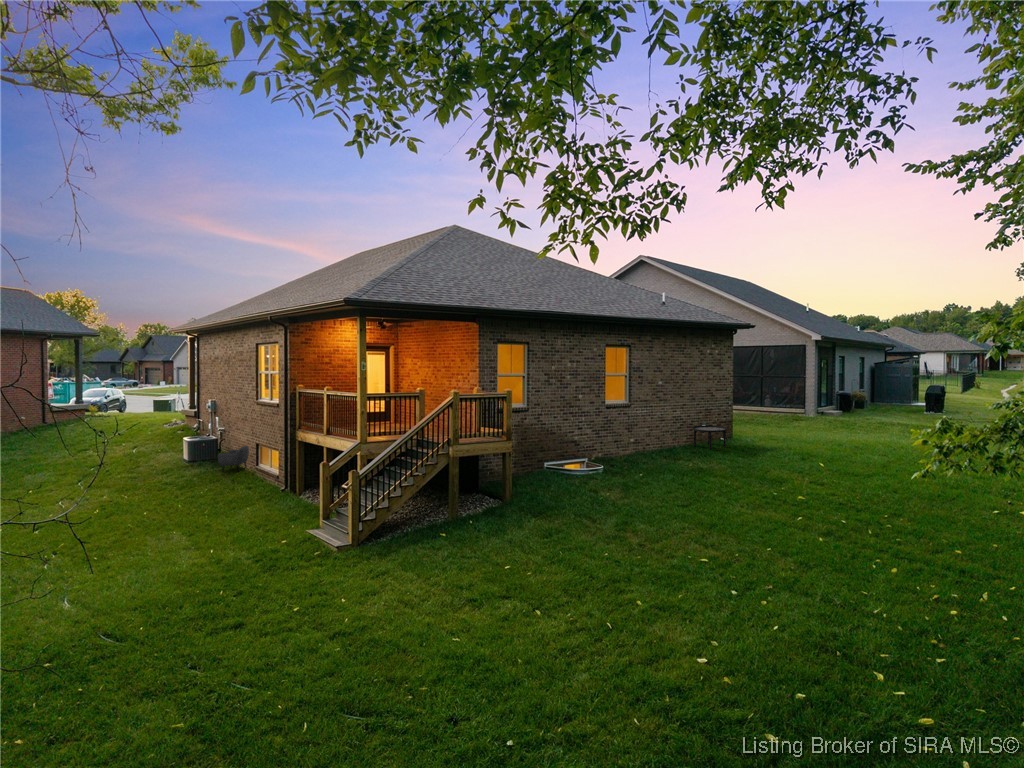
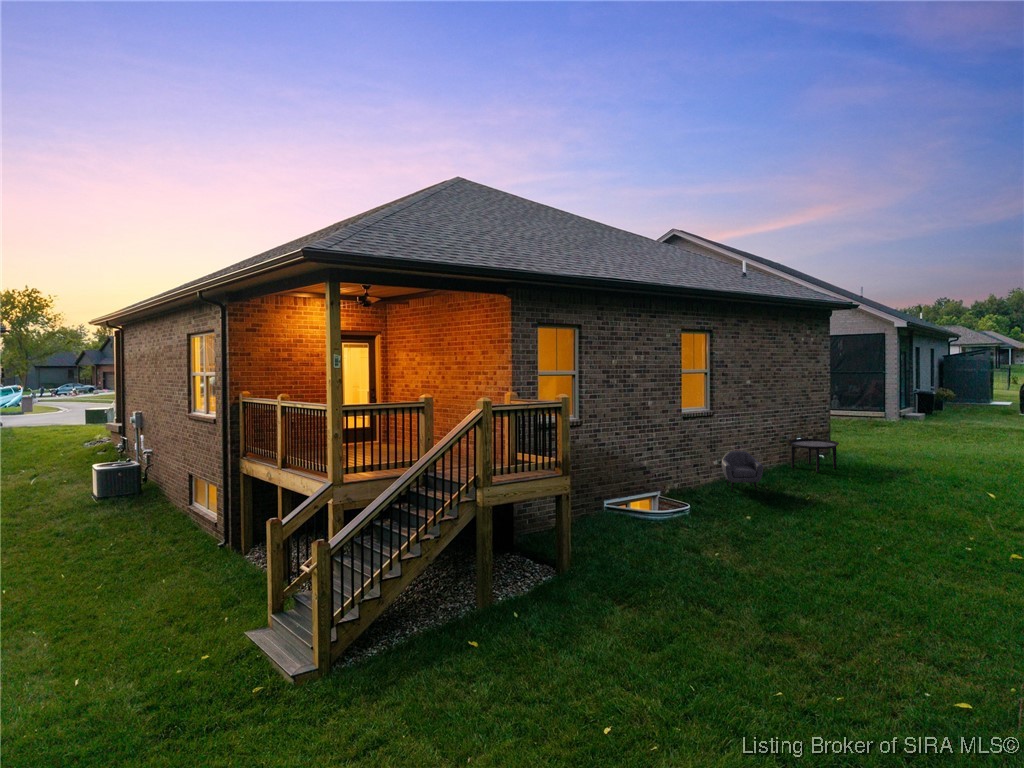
armchair: present [218,446,249,471] -> present [722,451,763,491]

